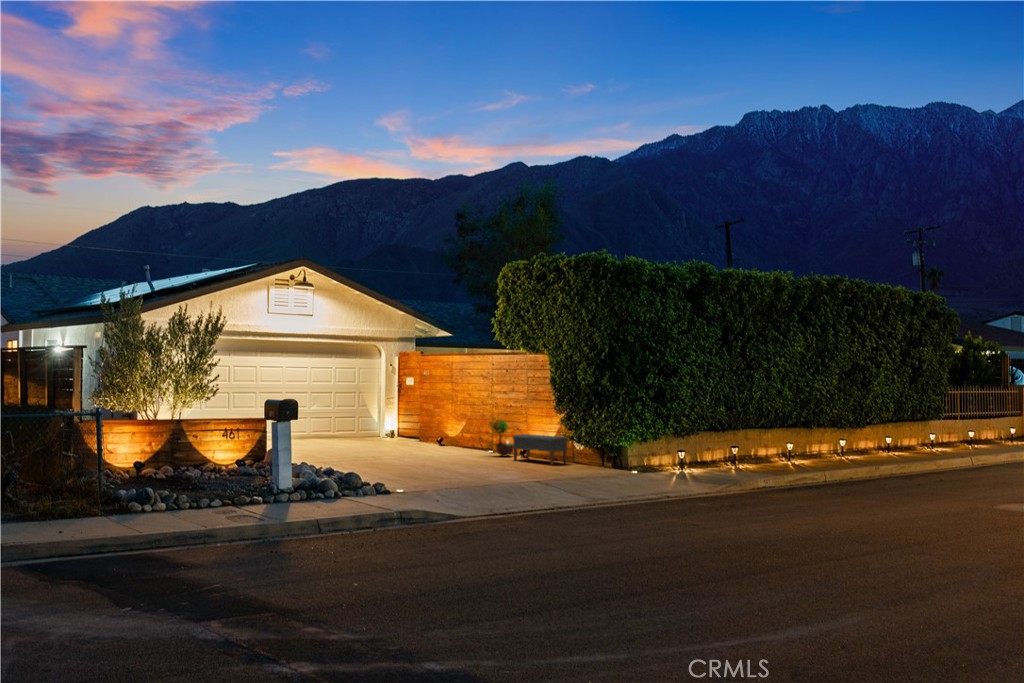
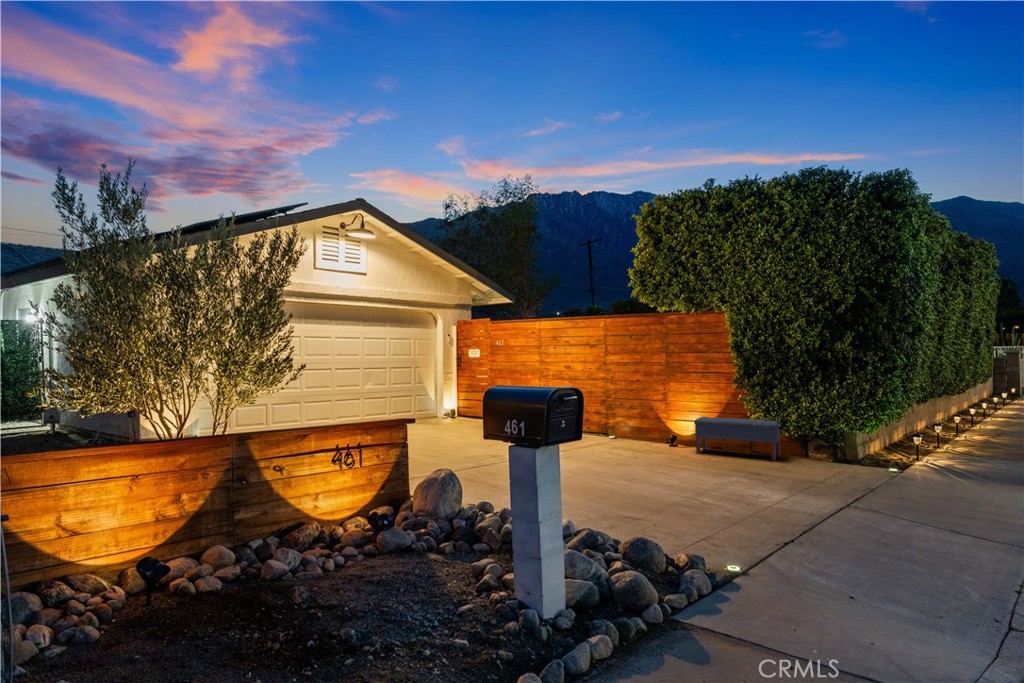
potted tree: present [491,420,514,457] -> none [641,393,674,446]

